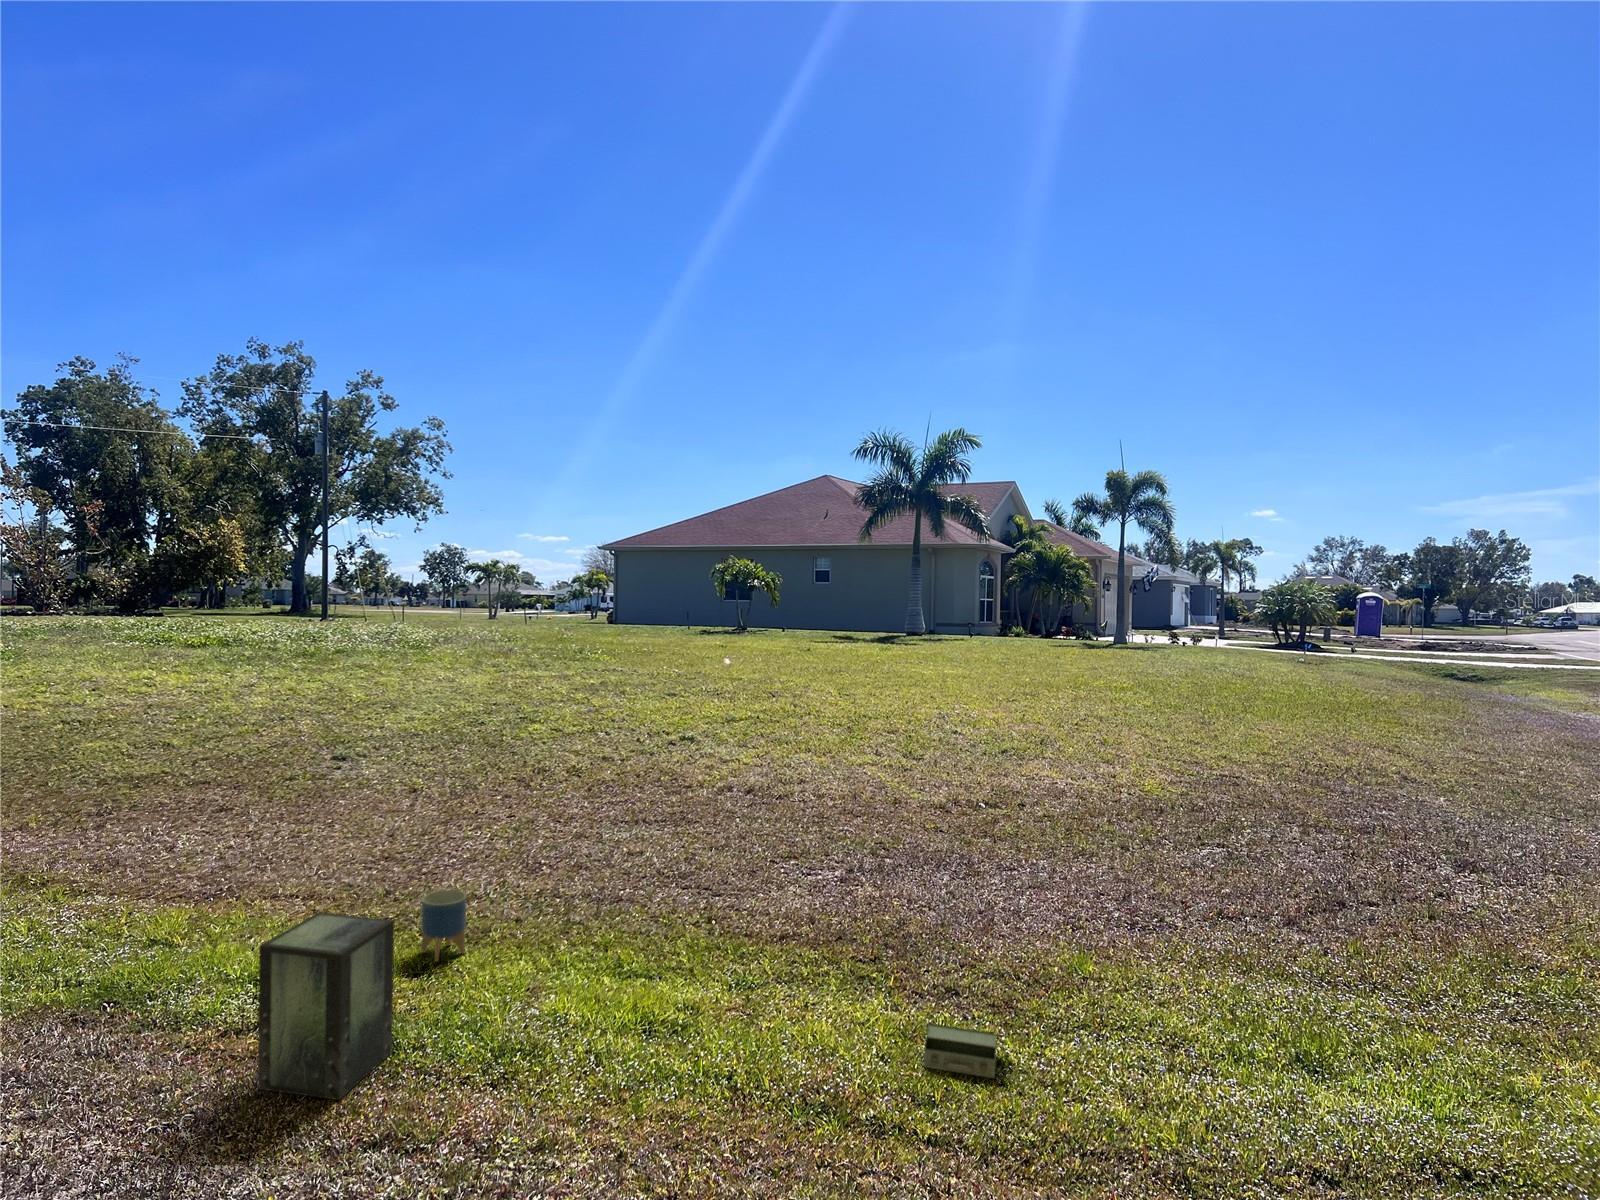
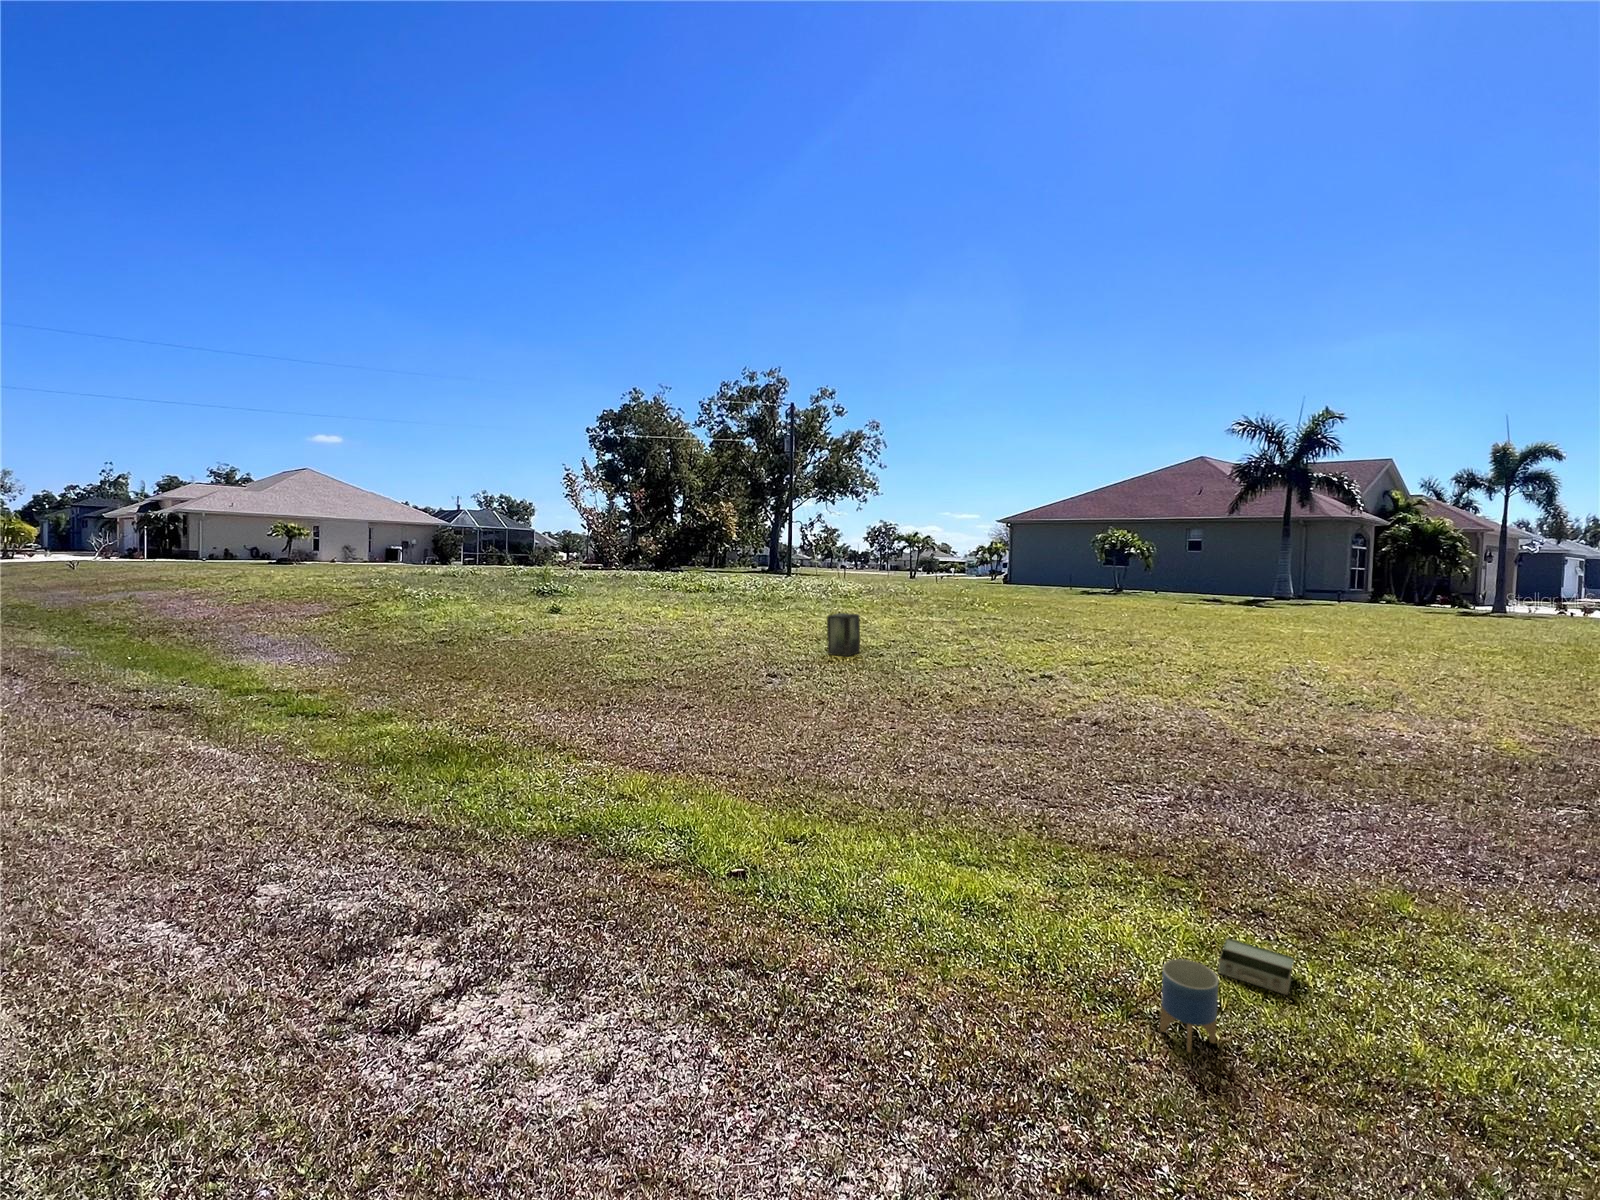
planter: present [421,889,466,962] -> present [1160,959,1218,1053]
storage box: present [258,912,394,1100] -> present [827,613,860,656]

